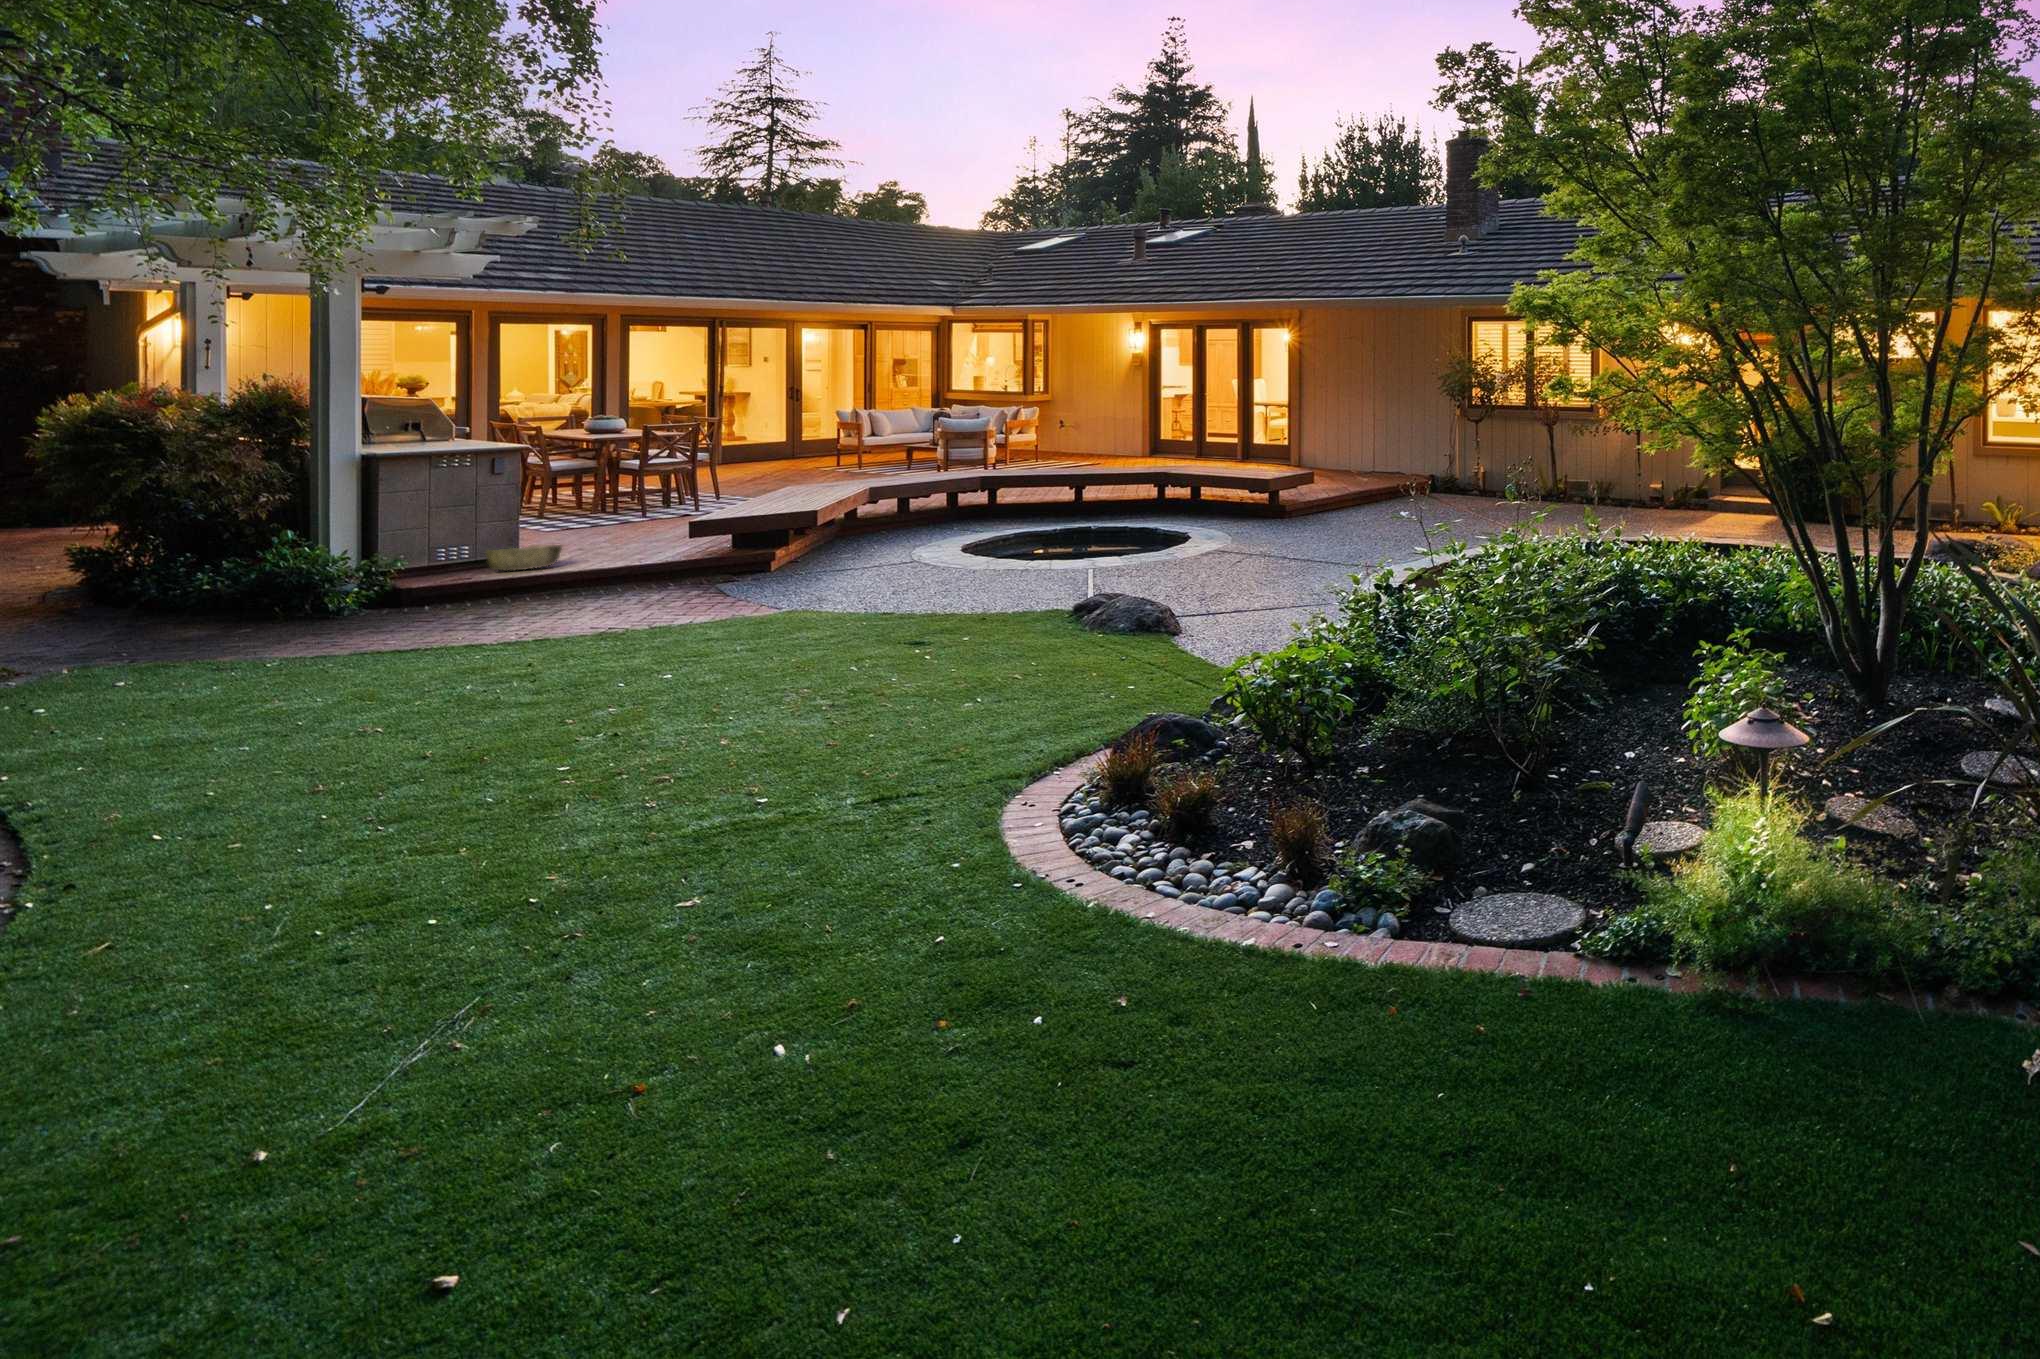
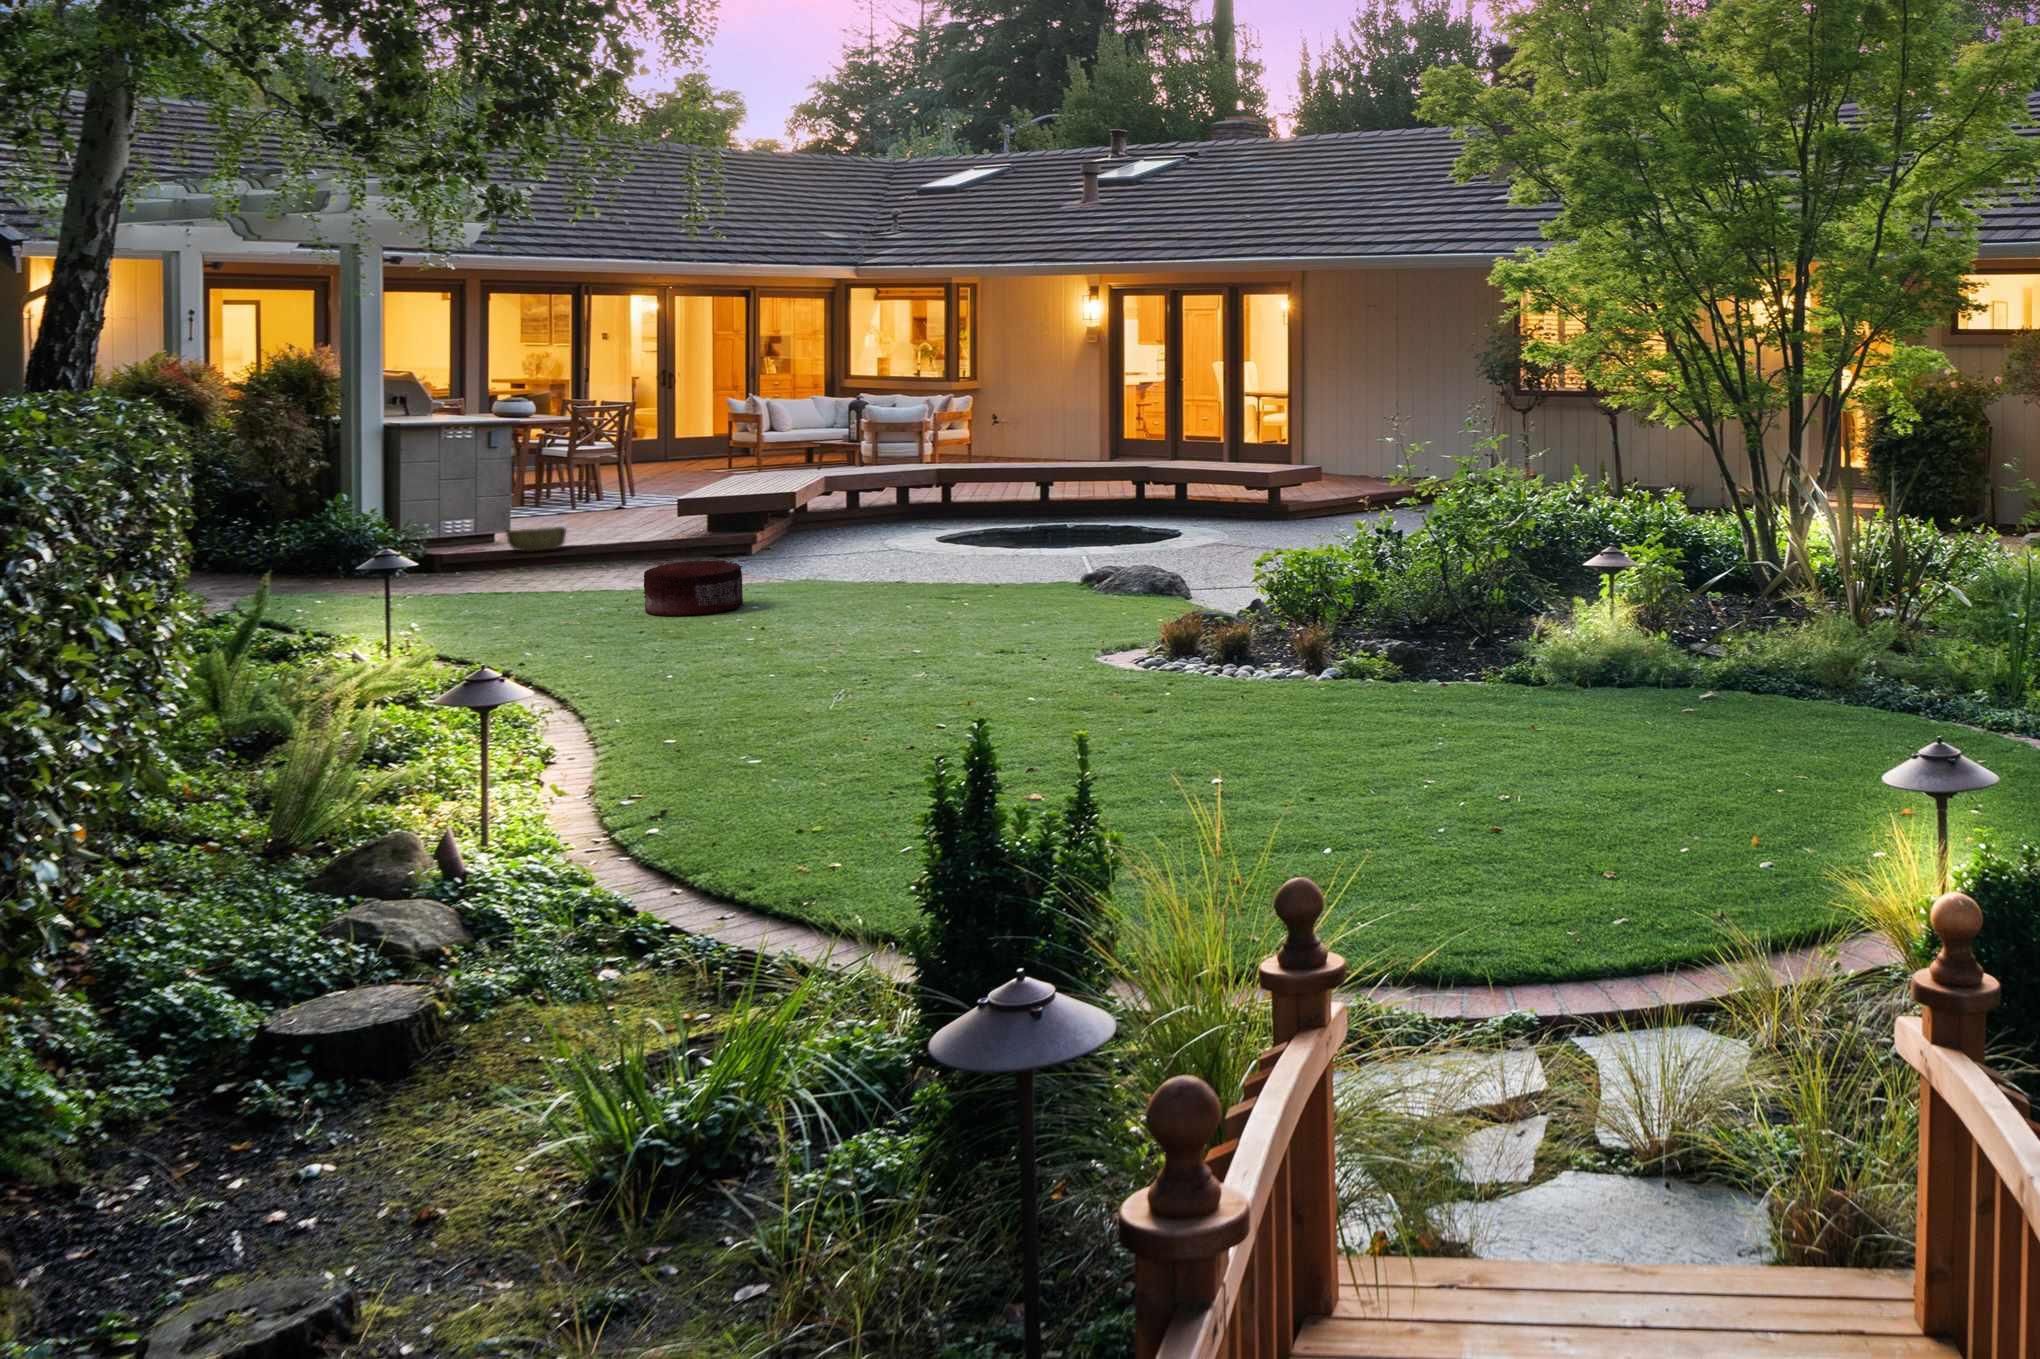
pouf: none [466,615,620,695] -> present [644,561,743,616]

